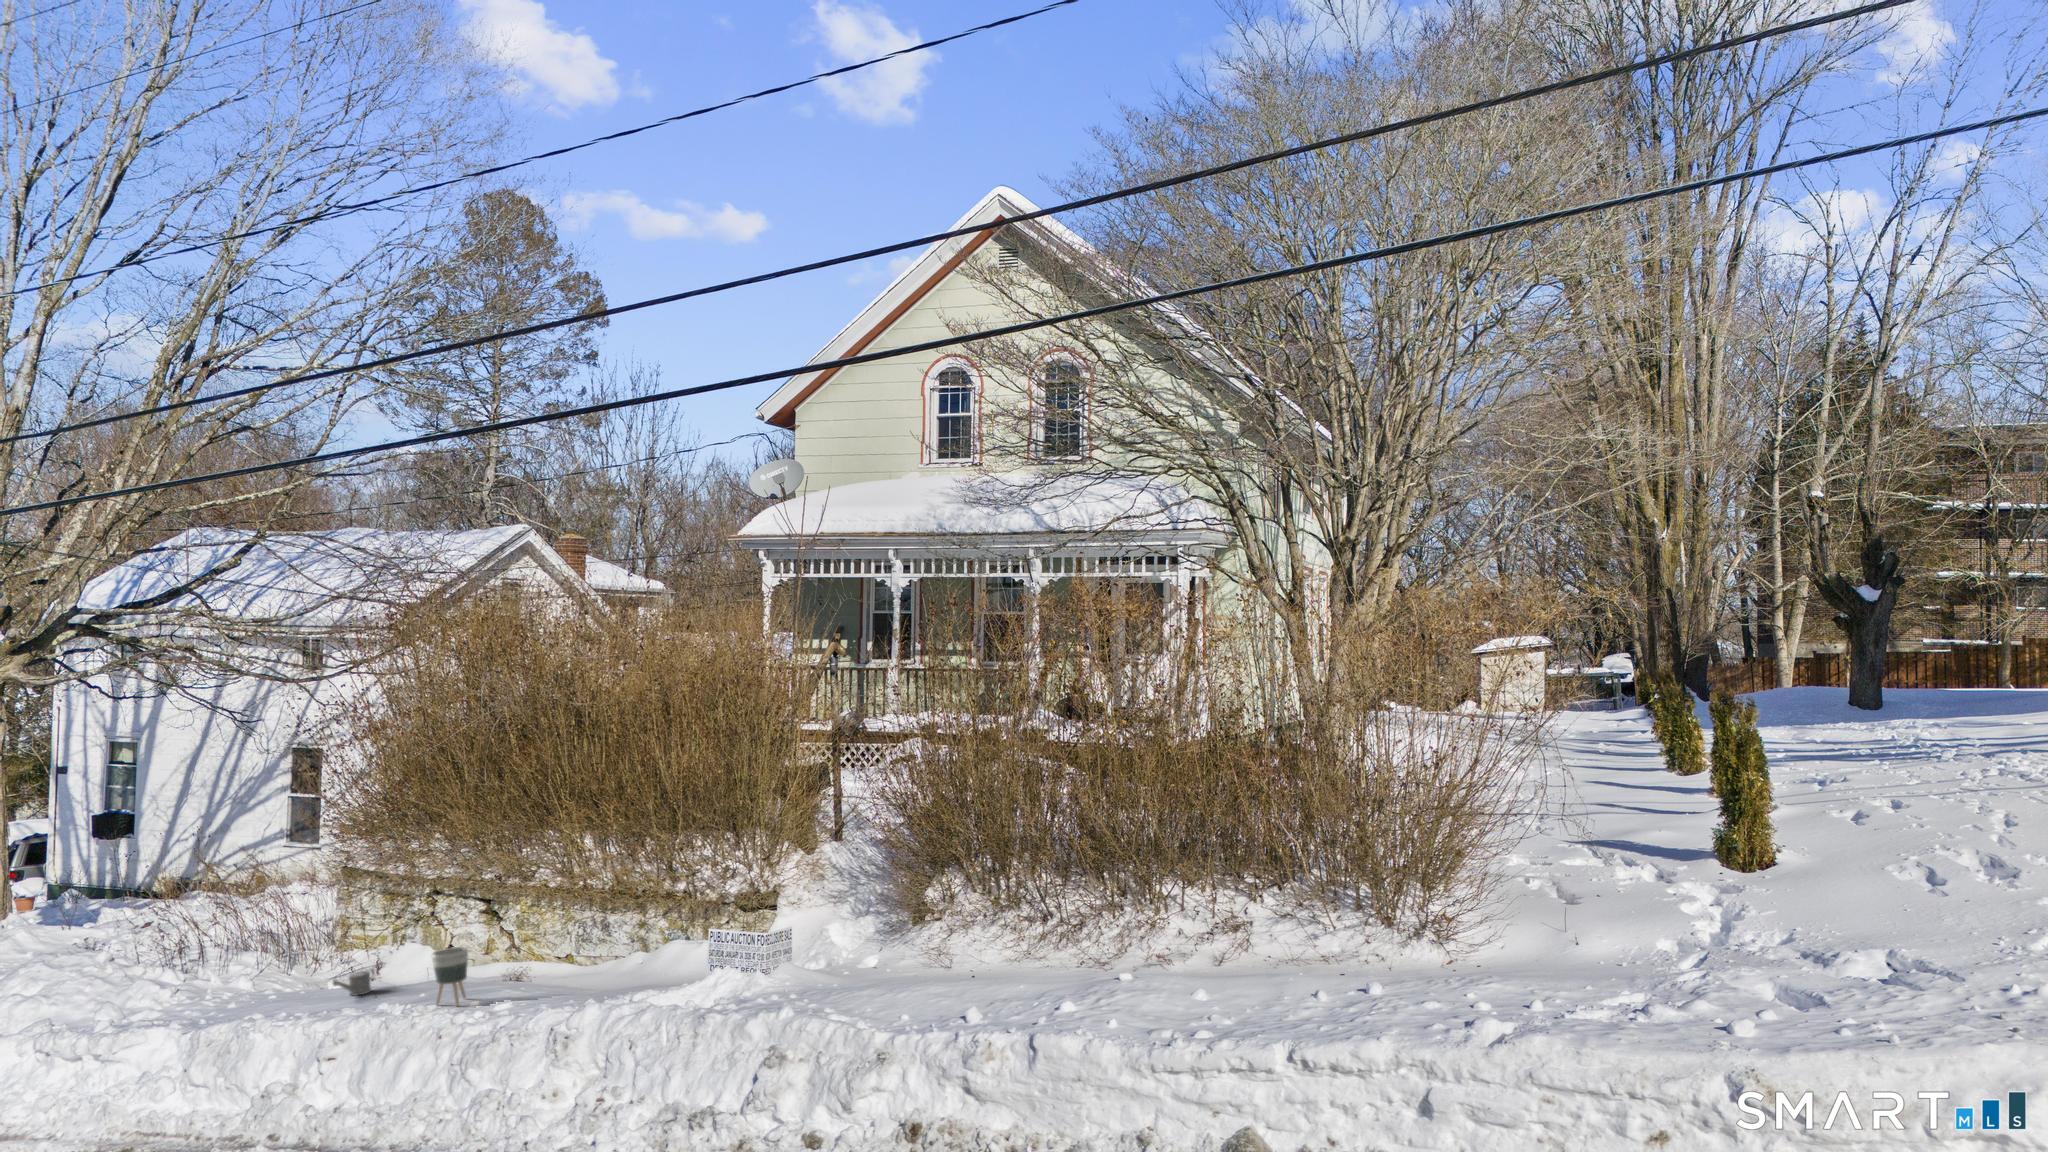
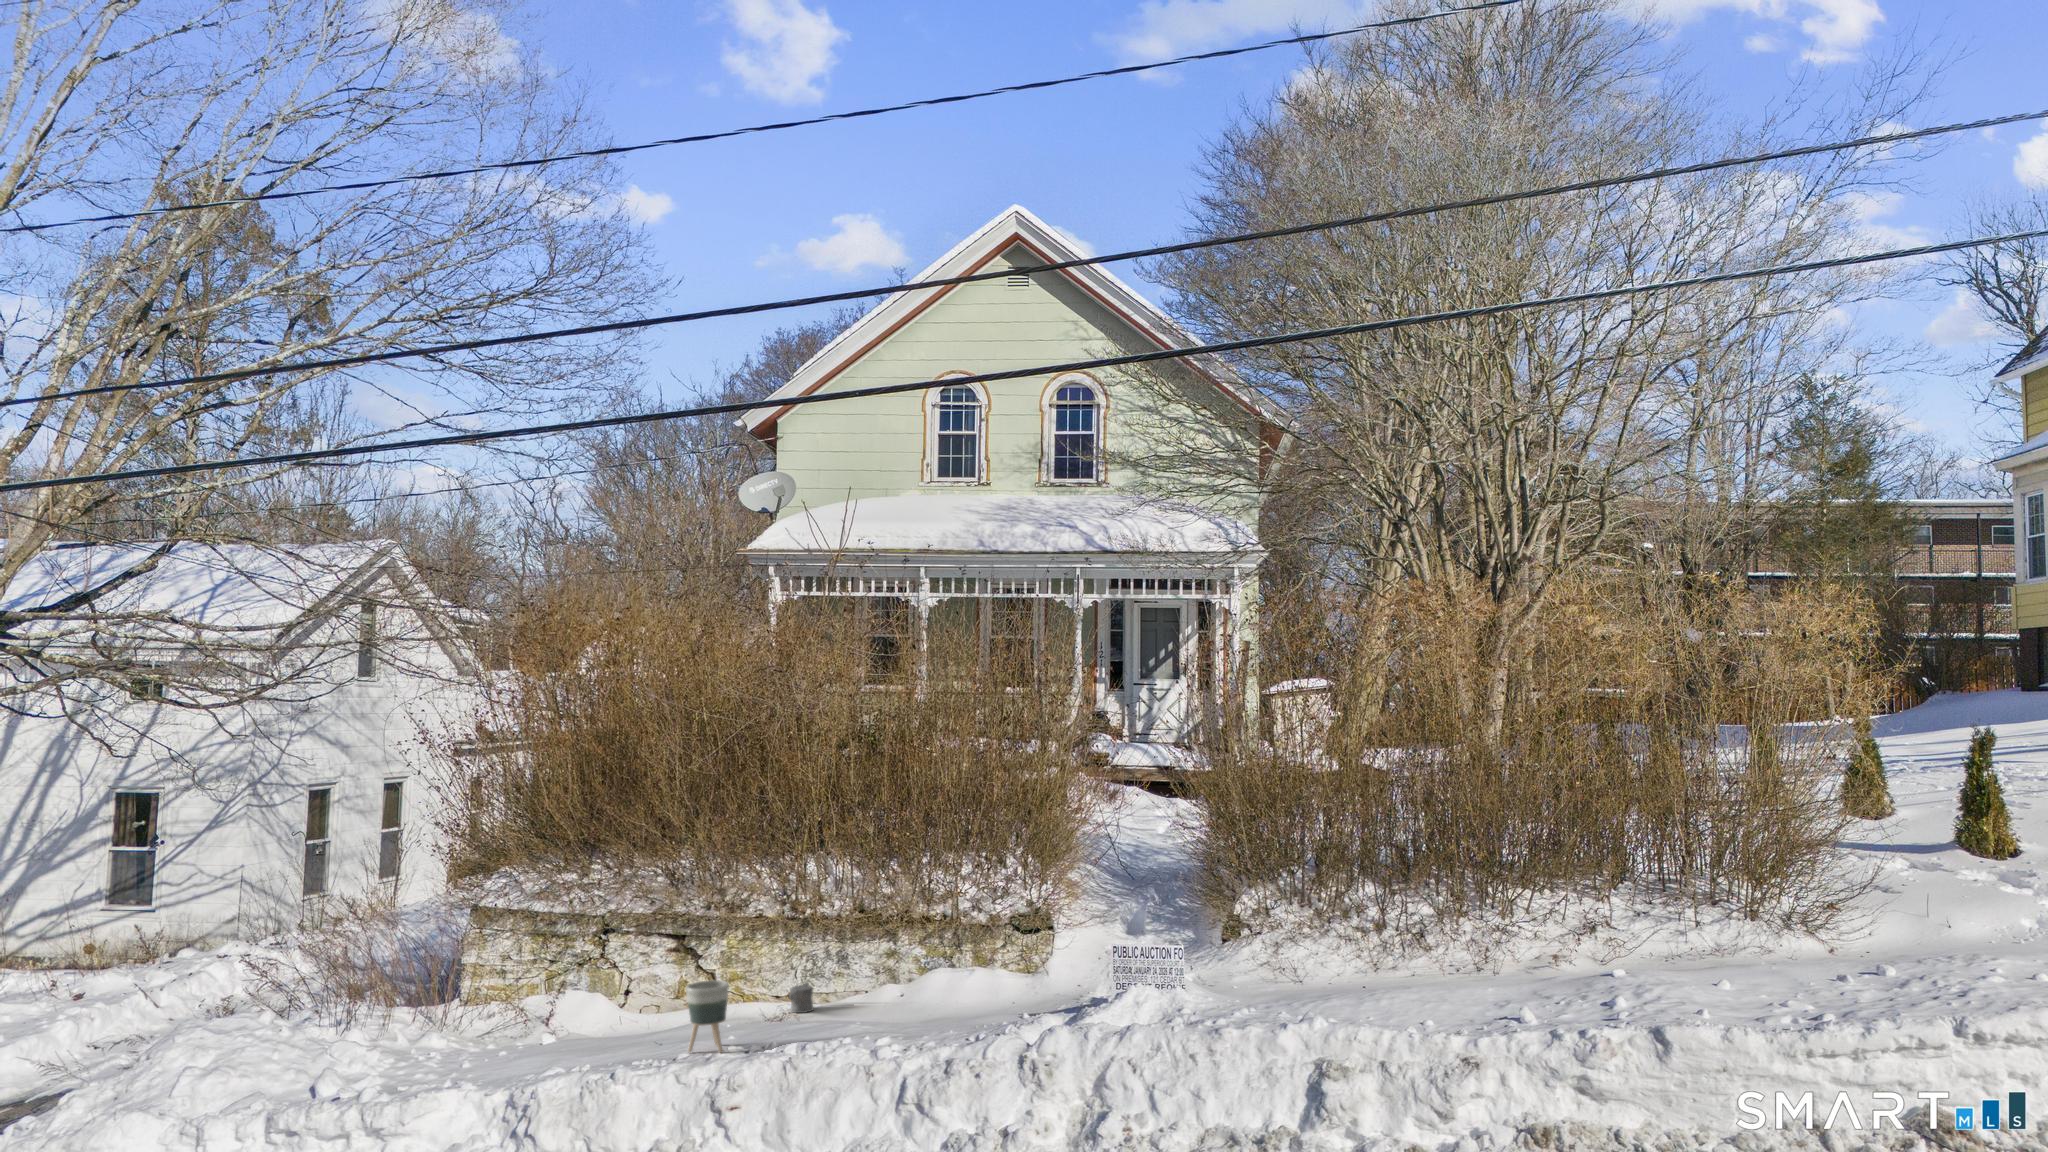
watering can: present [332,969,375,996] -> present [789,983,814,1013]

